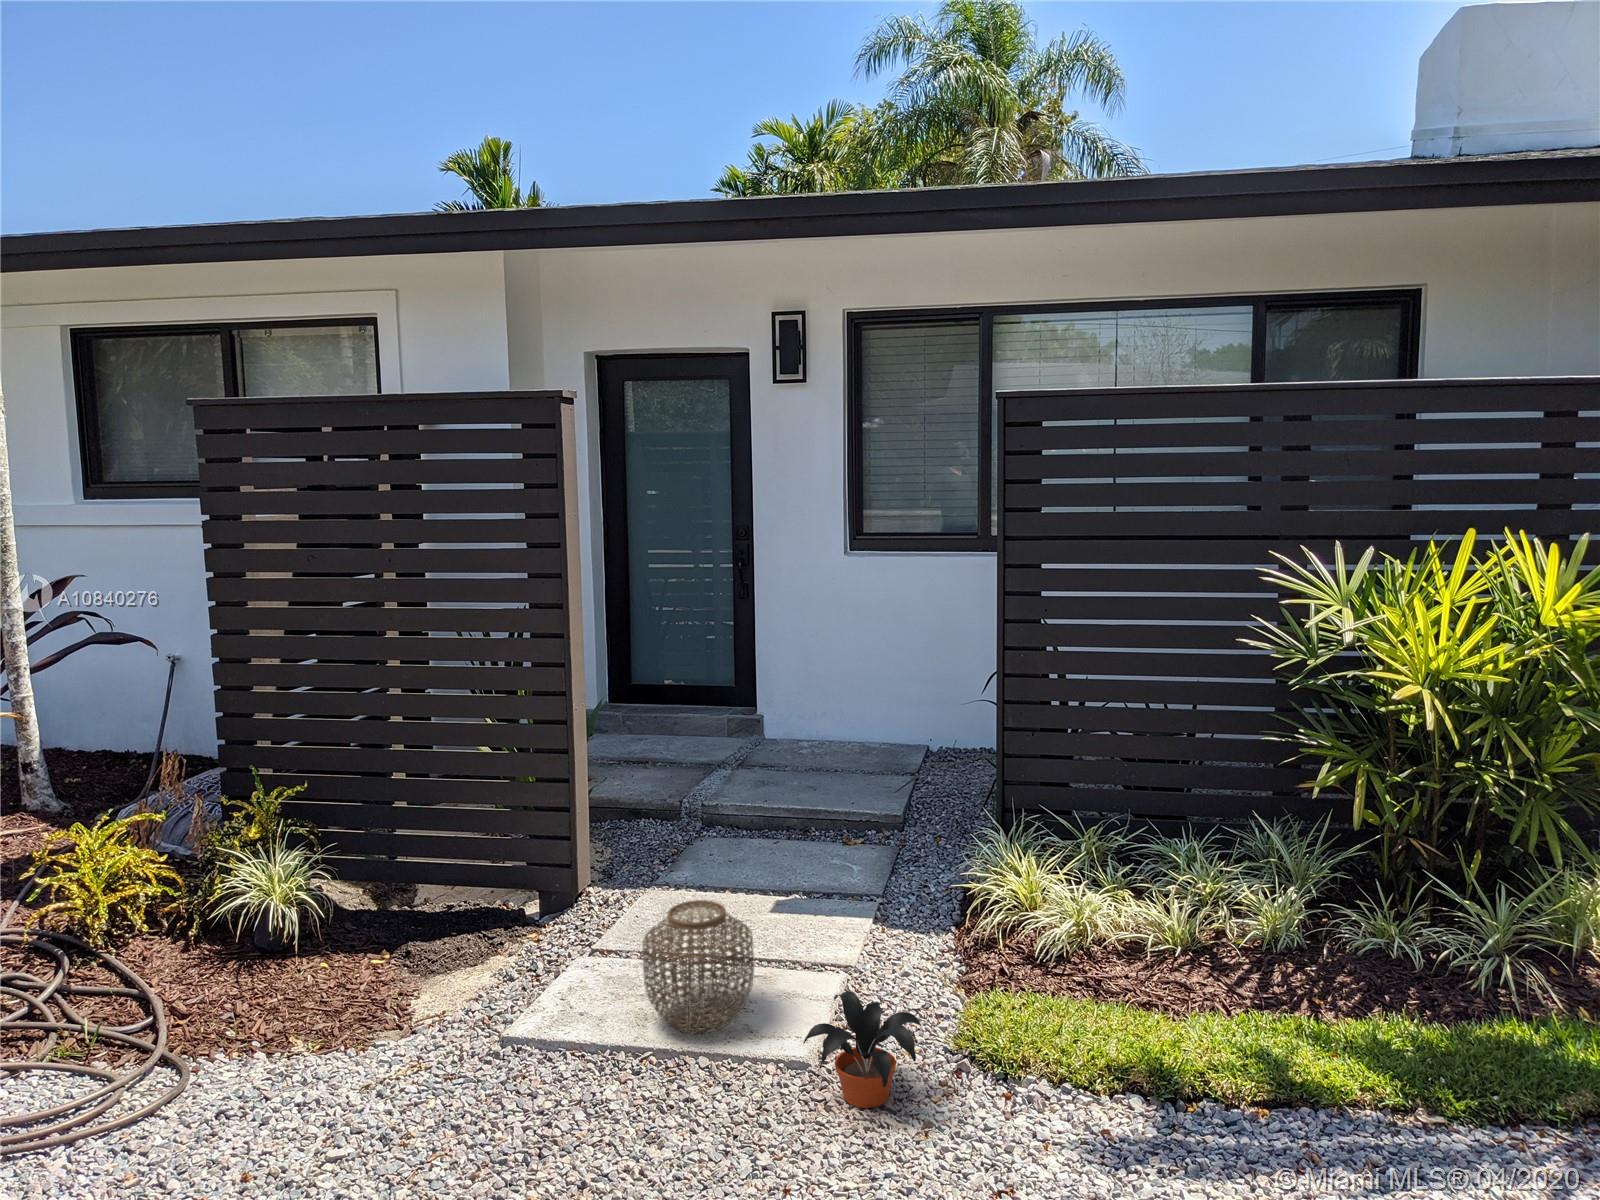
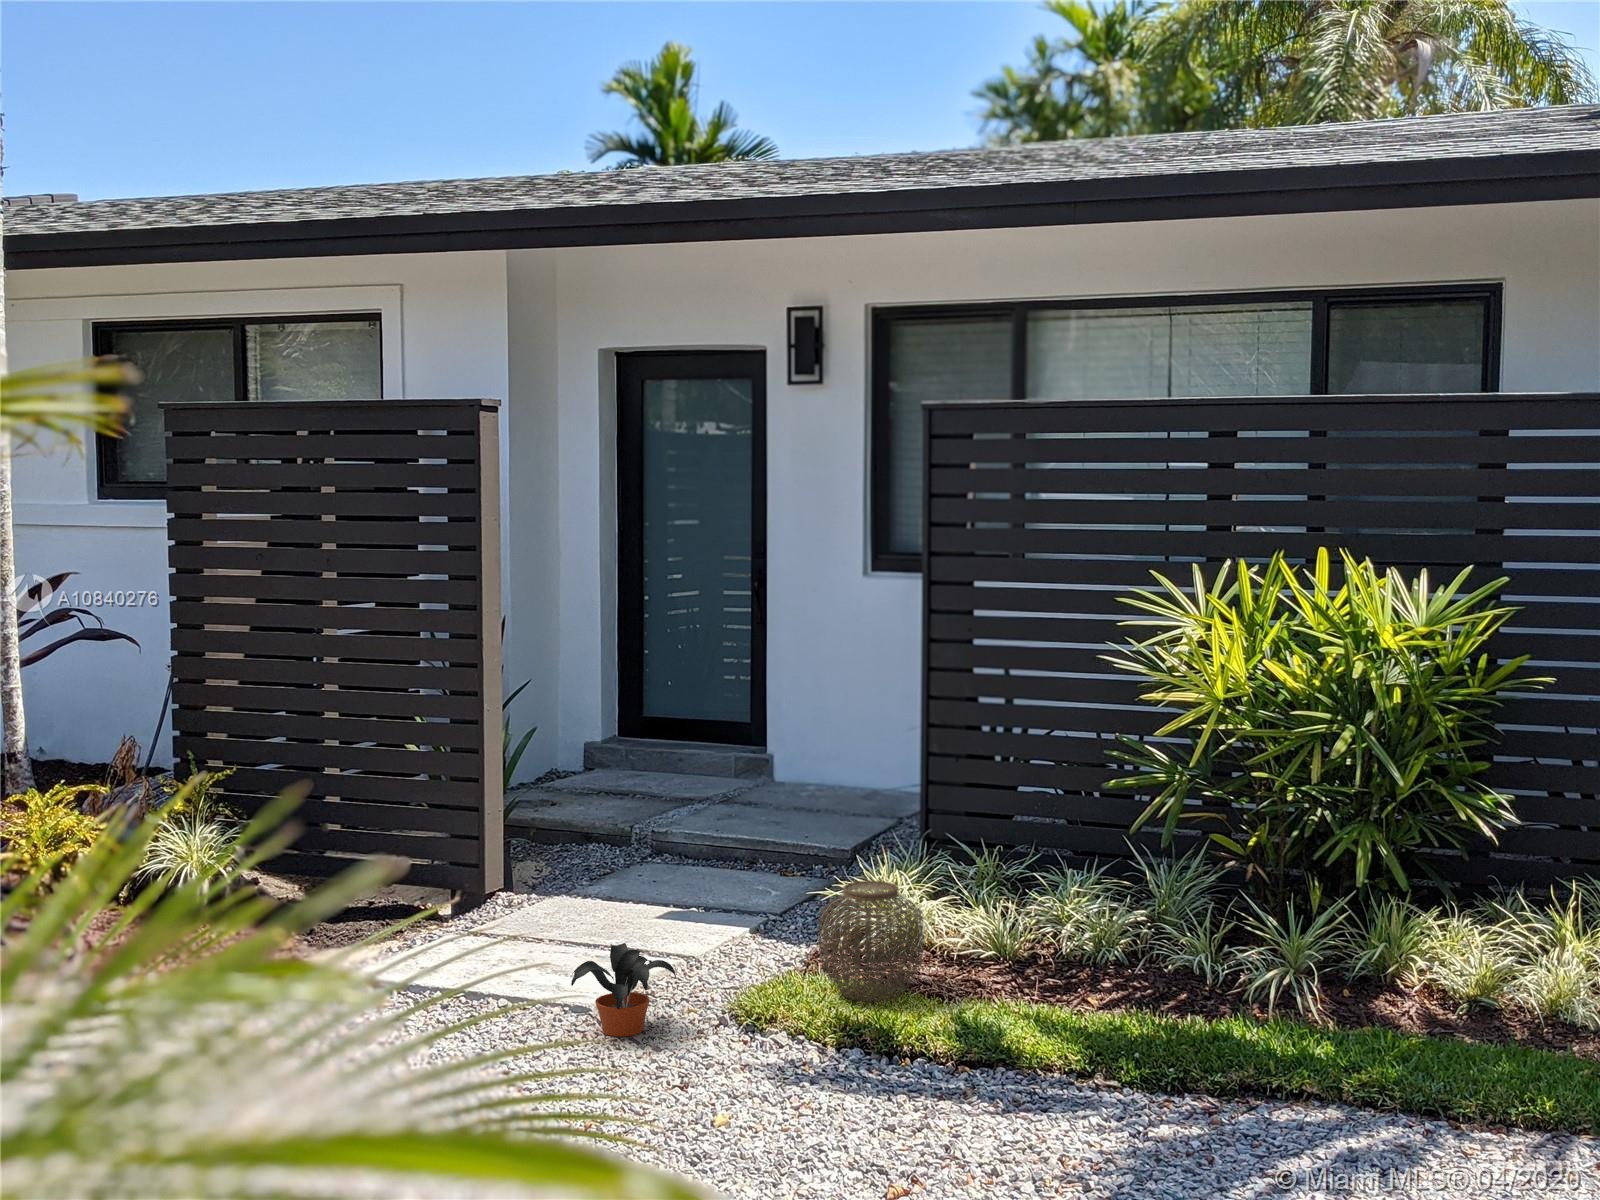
woven basket: present [643,900,754,1033] -> present [818,881,924,1002]

